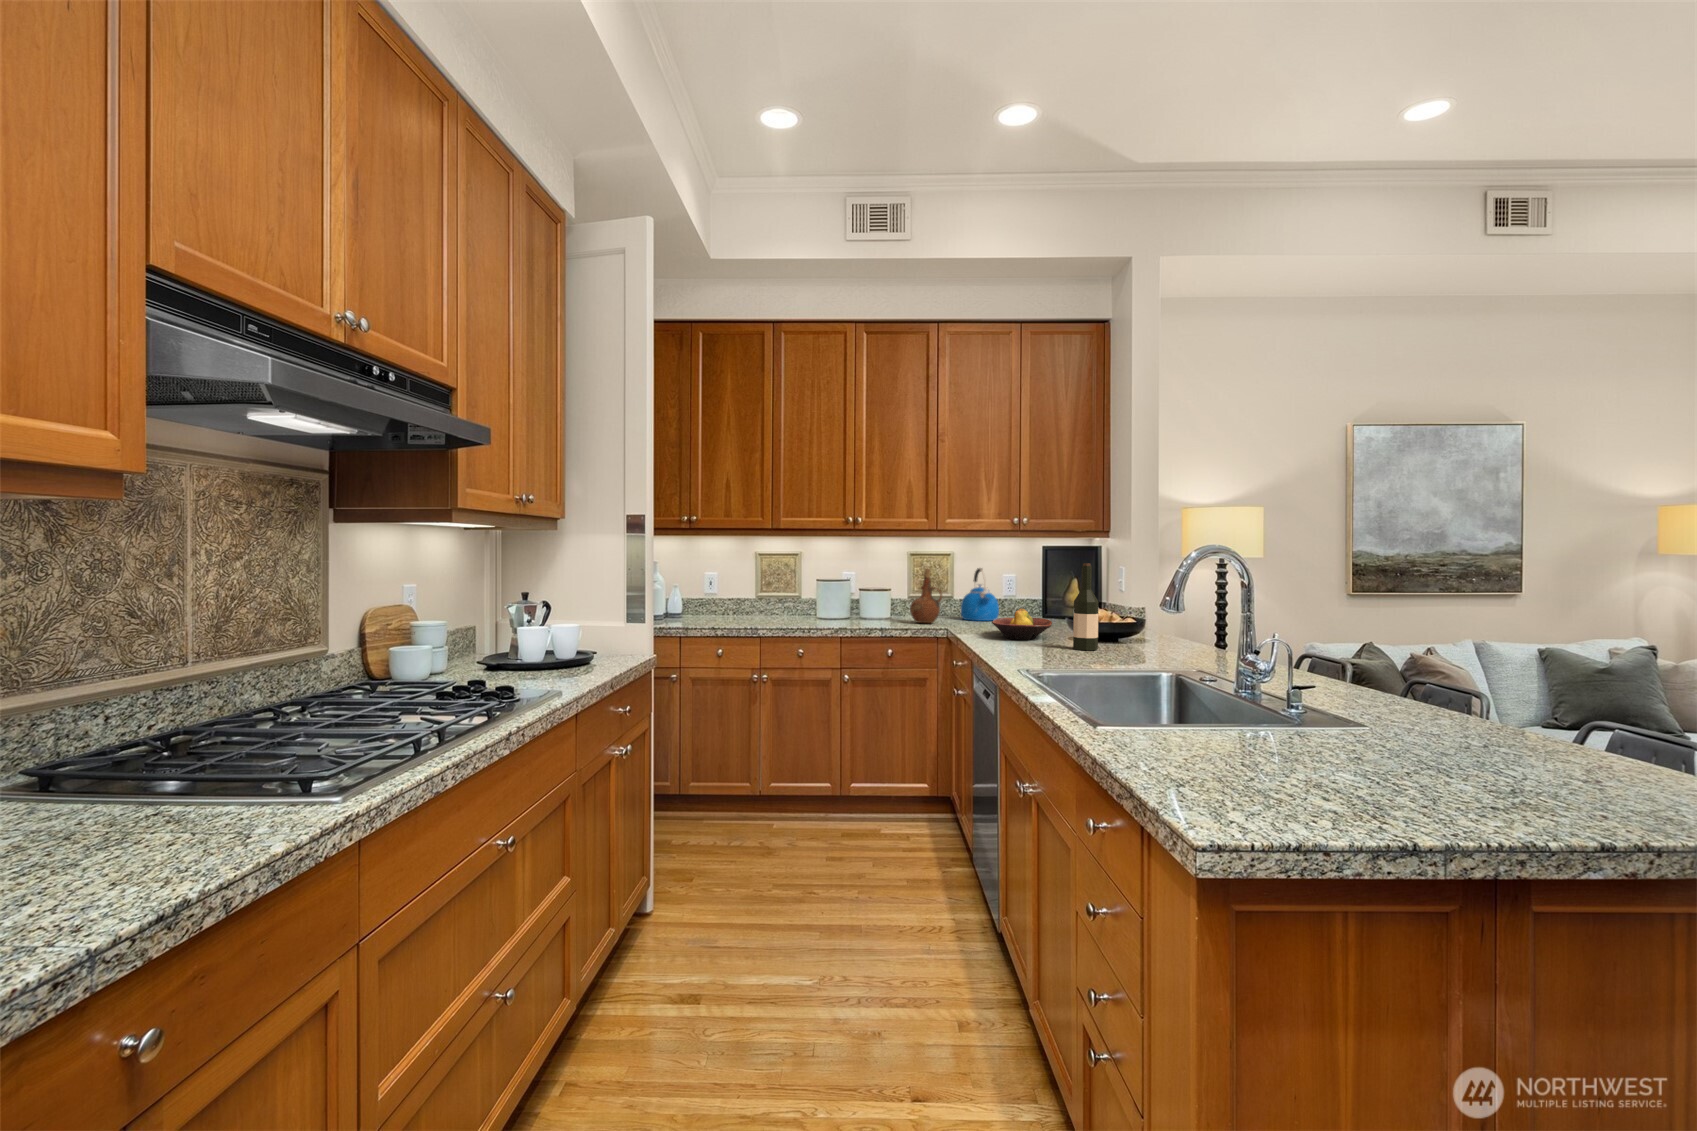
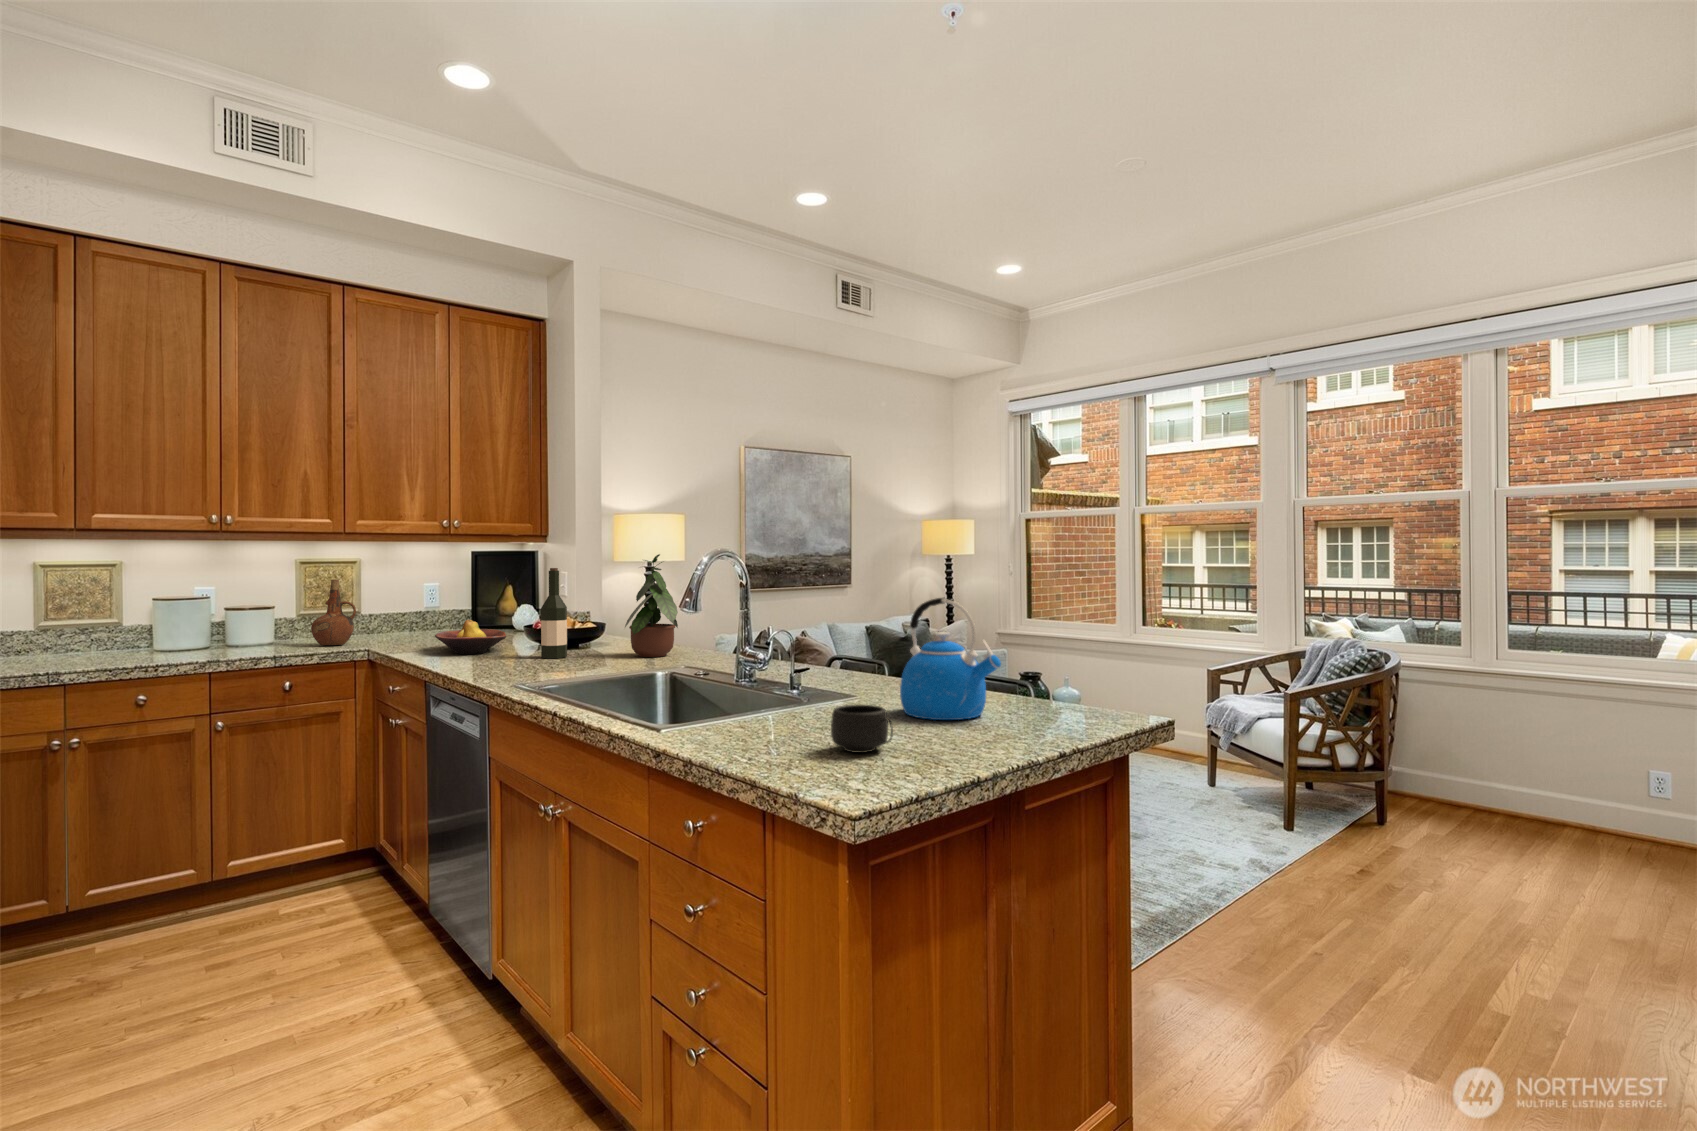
potted plant: none [1149,550,1218,658] -> present [625,554,678,657]
kettle: present [961,568,999,621] -> present [900,598,1001,720]
mug: none [1260,731,1334,788] -> present [831,705,893,753]

